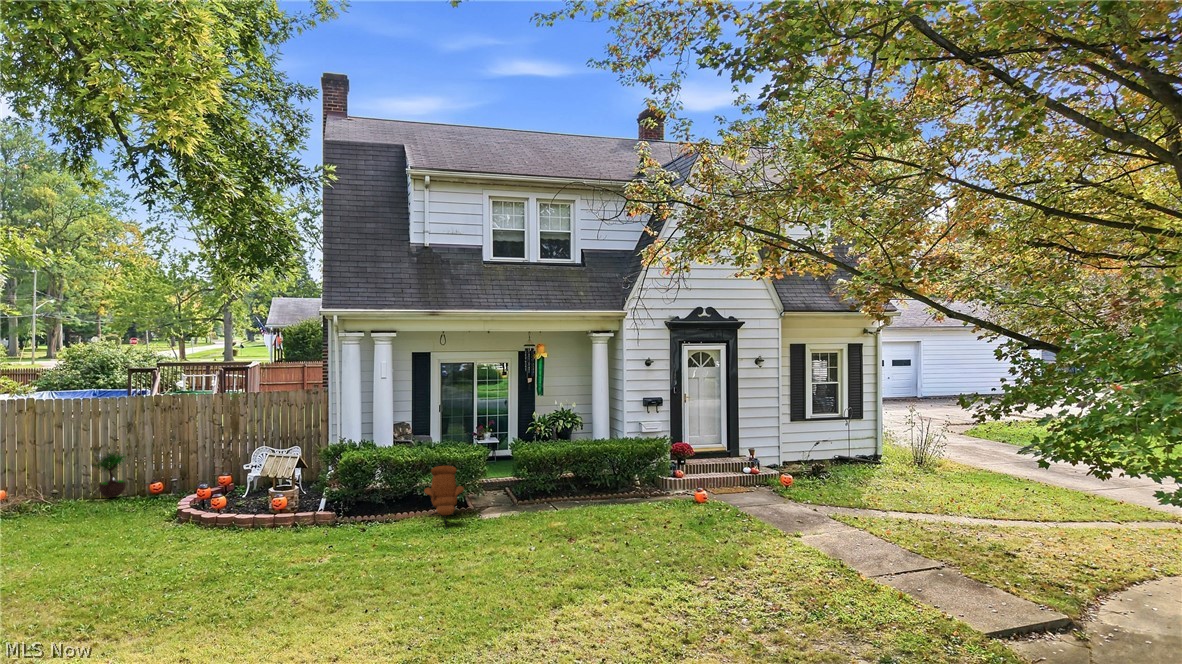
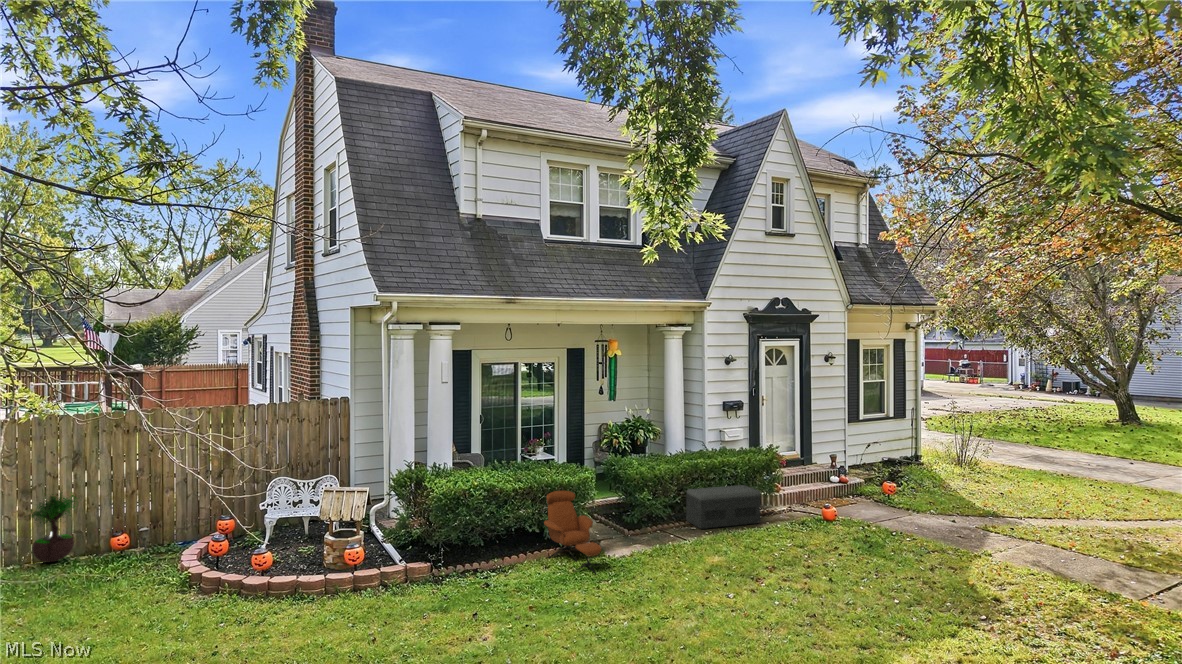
storage bench: none [572,471,633,505] -> present [686,485,760,529]

